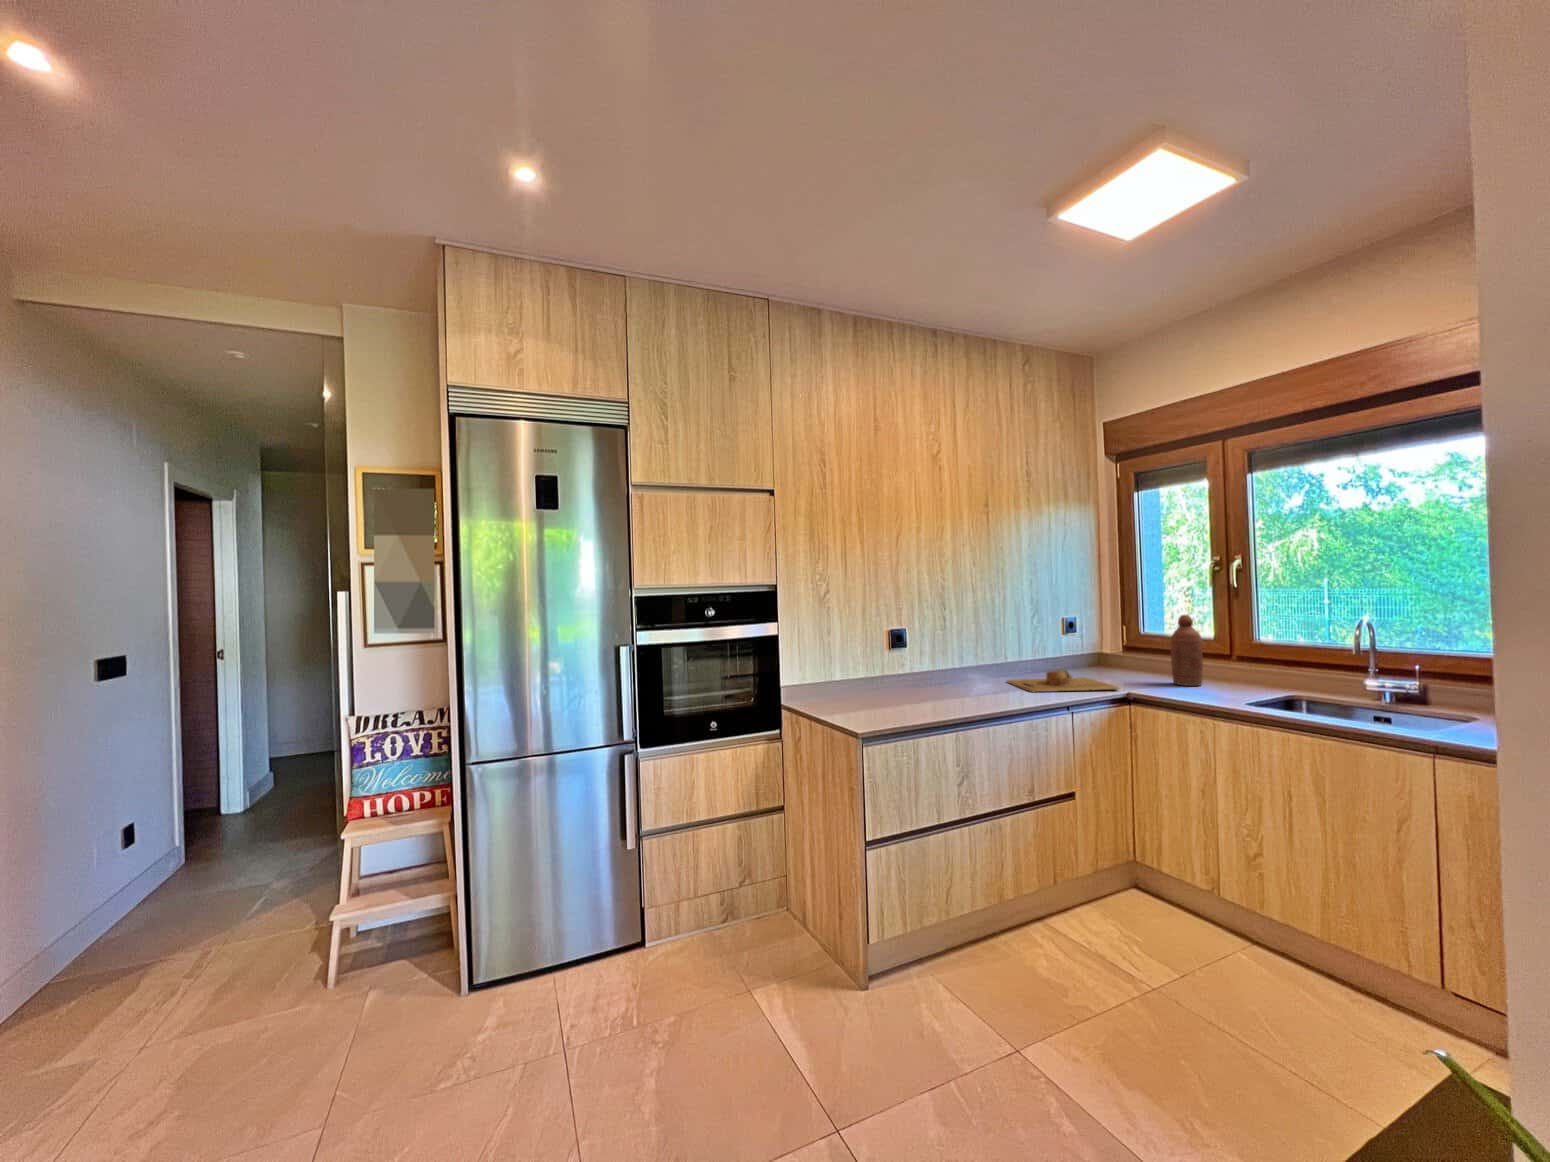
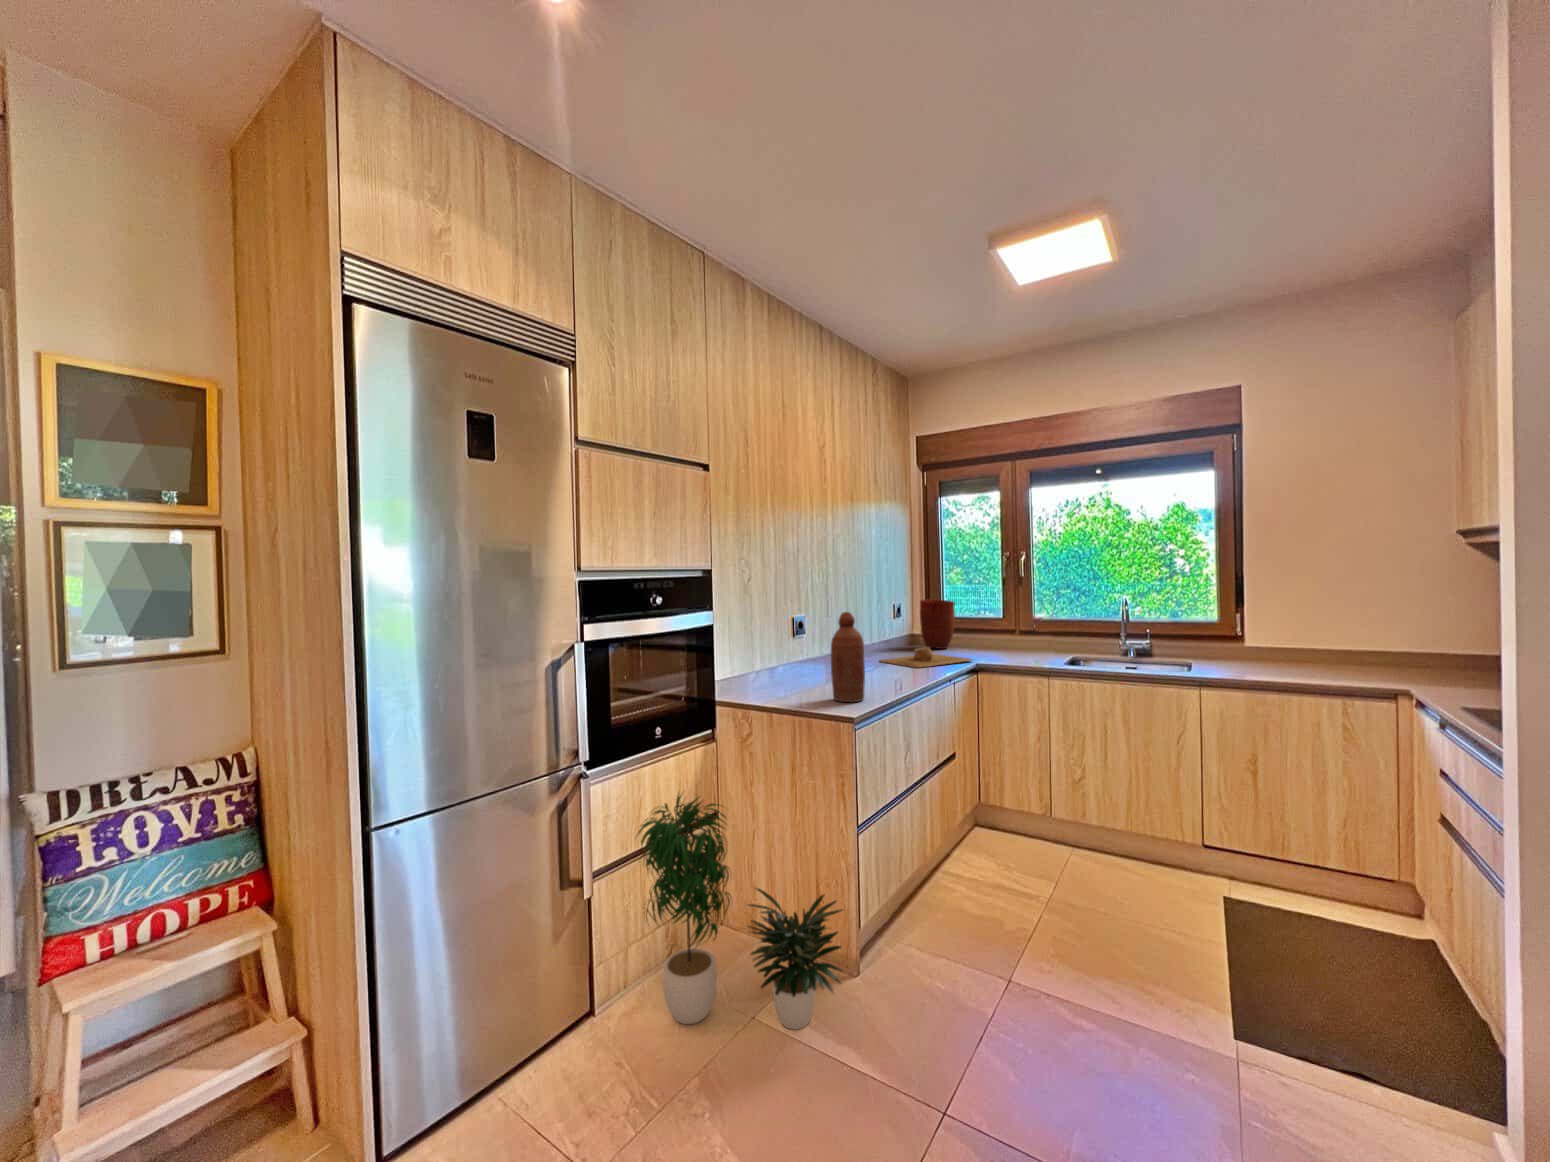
vase: none [1097,614,1143,673] -> present [920,599,955,649]
bottle: present [1171,615,1203,686] -> present [831,612,865,702]
potted plant: none [652,775,817,1010] -> present [637,794,843,1030]

